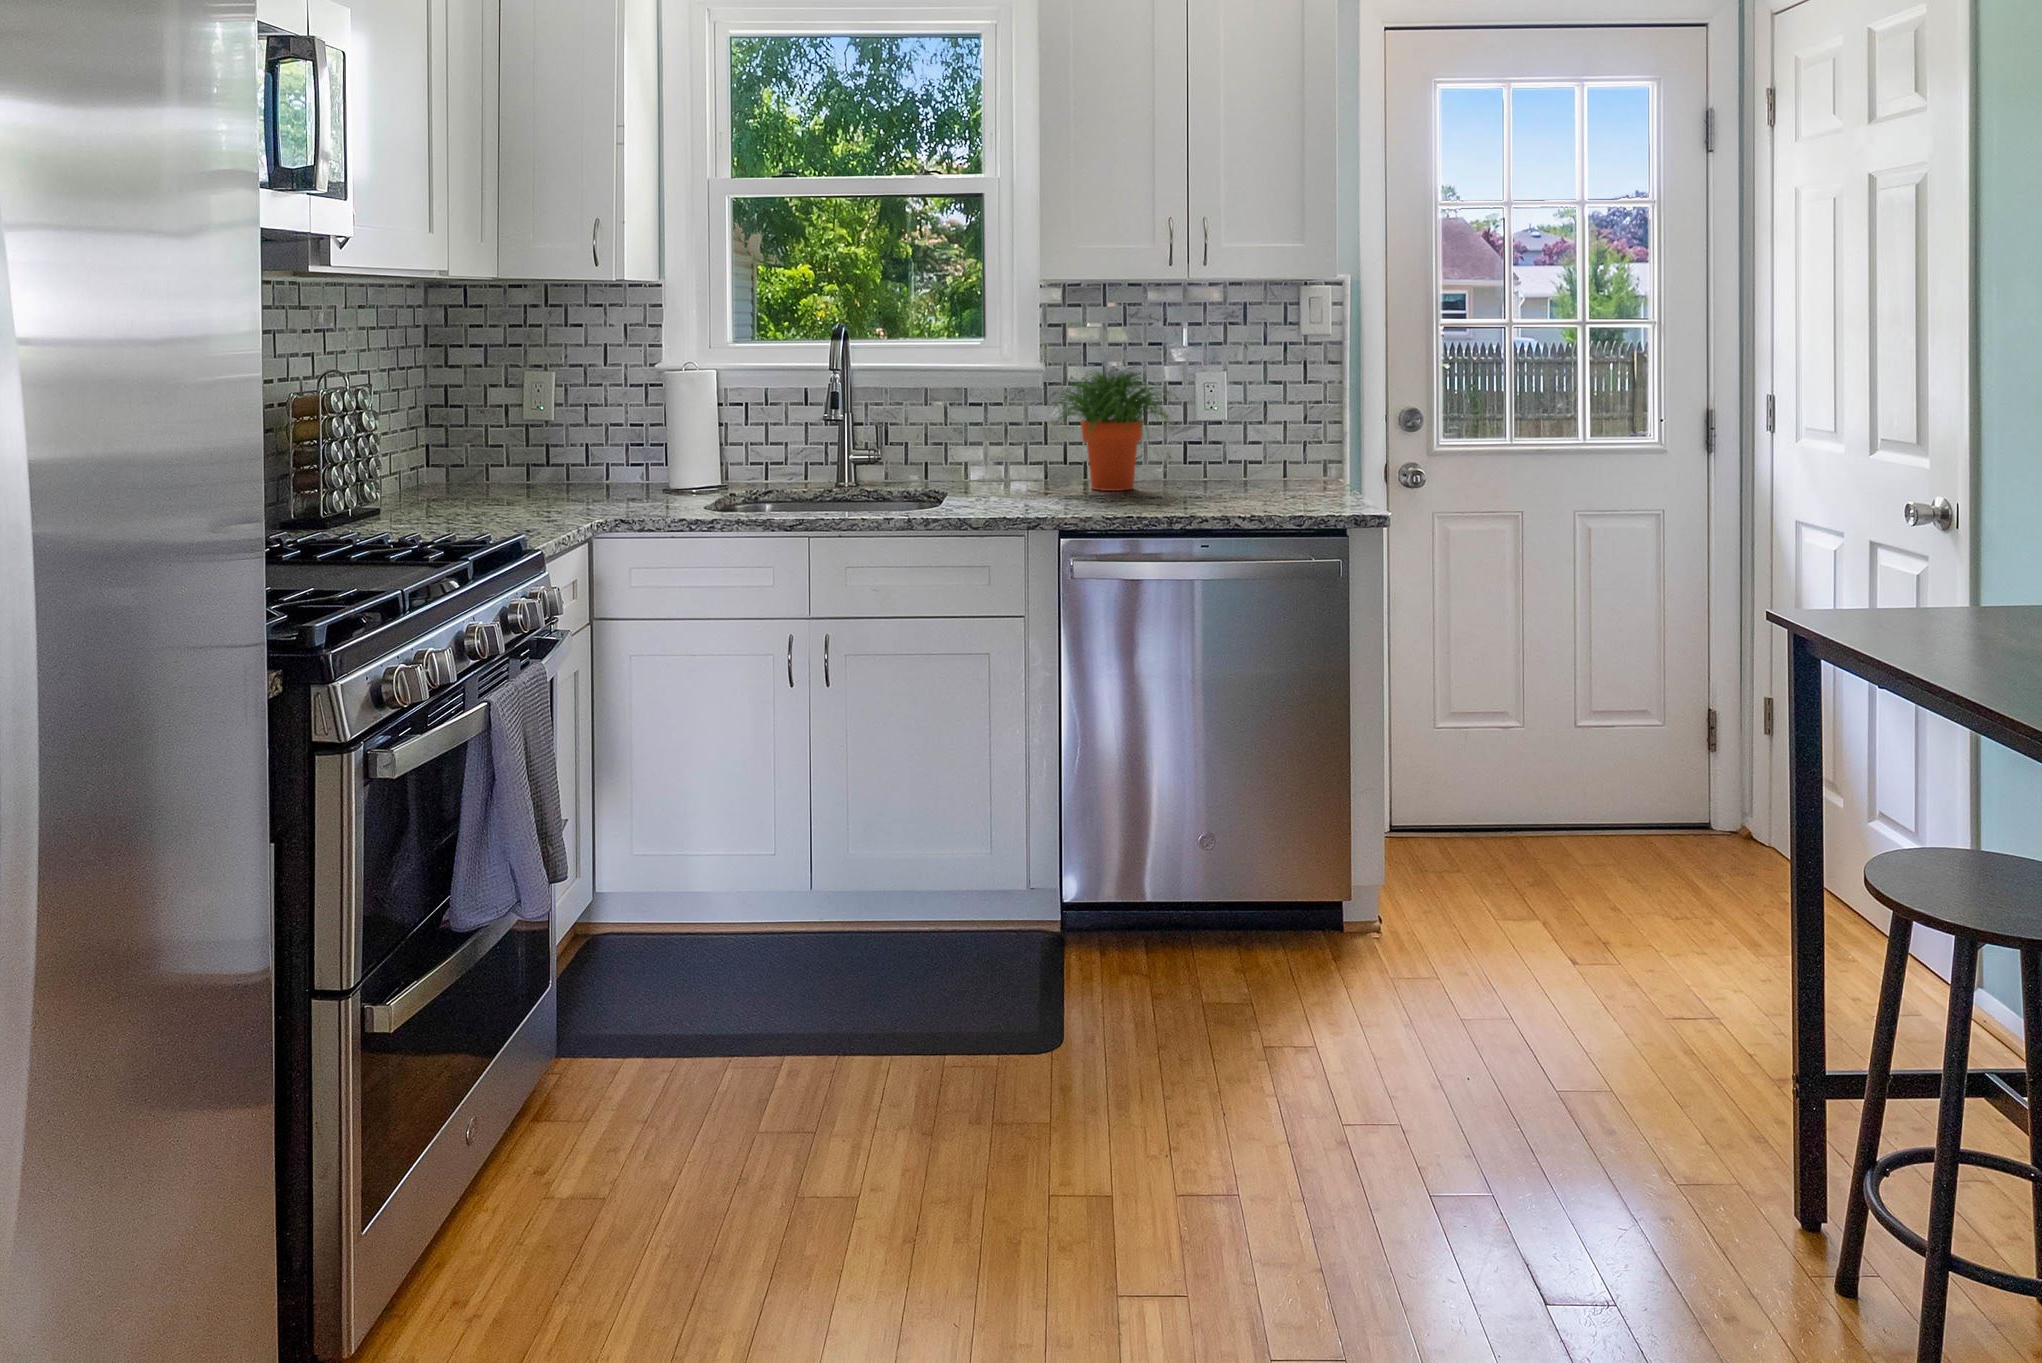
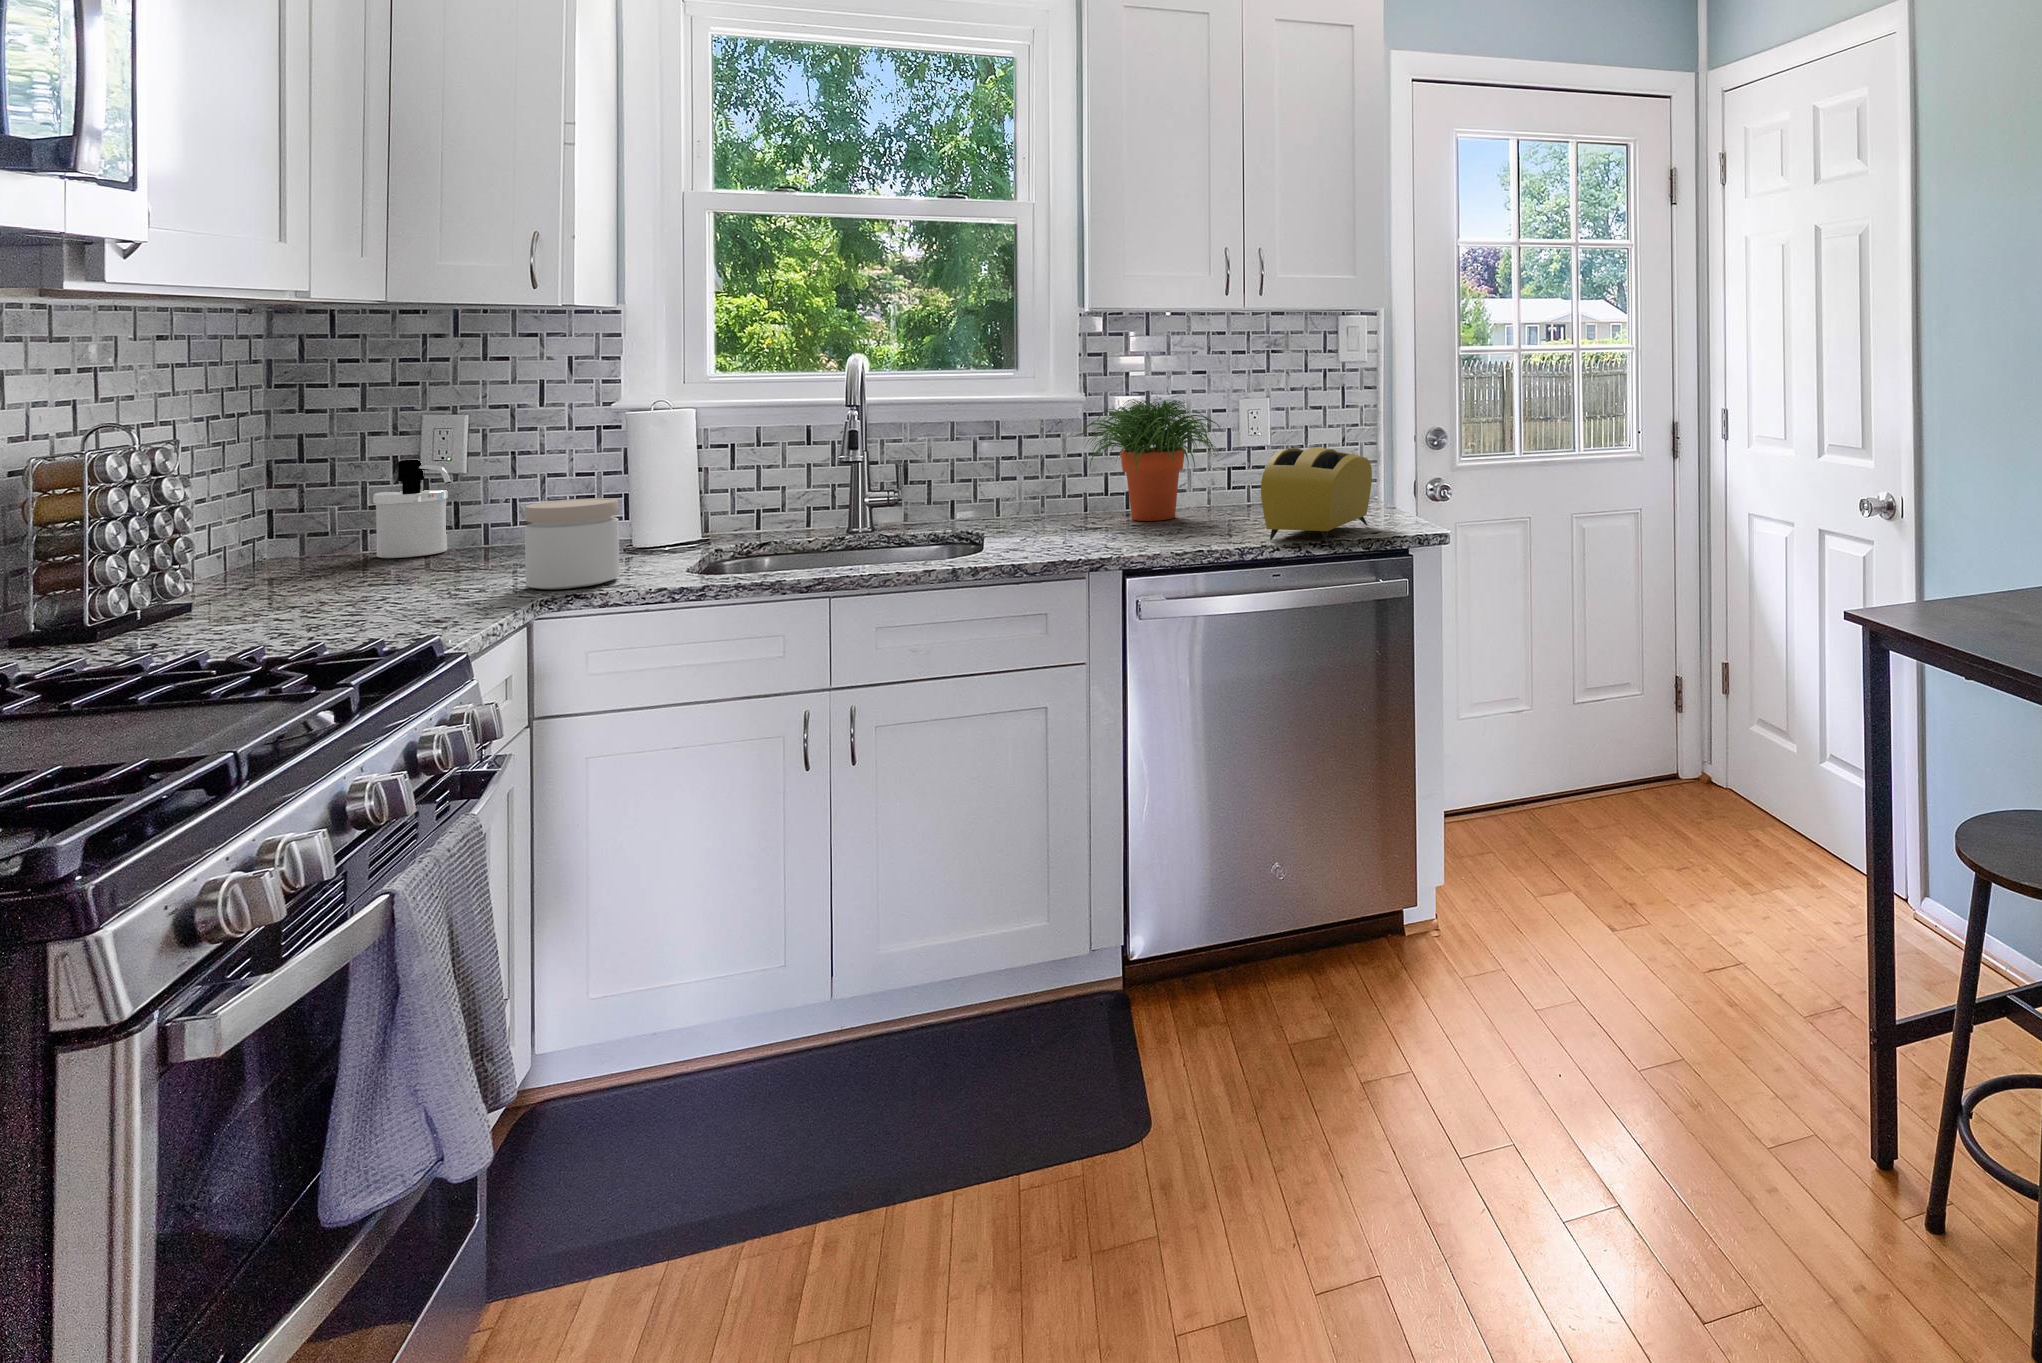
soap dispenser: none [492,407,543,488] -> present [373,459,451,558]
toaster: none [1202,422,1323,517] -> present [1261,448,1372,542]
jar: none [590,442,656,515] -> present [525,498,619,589]

